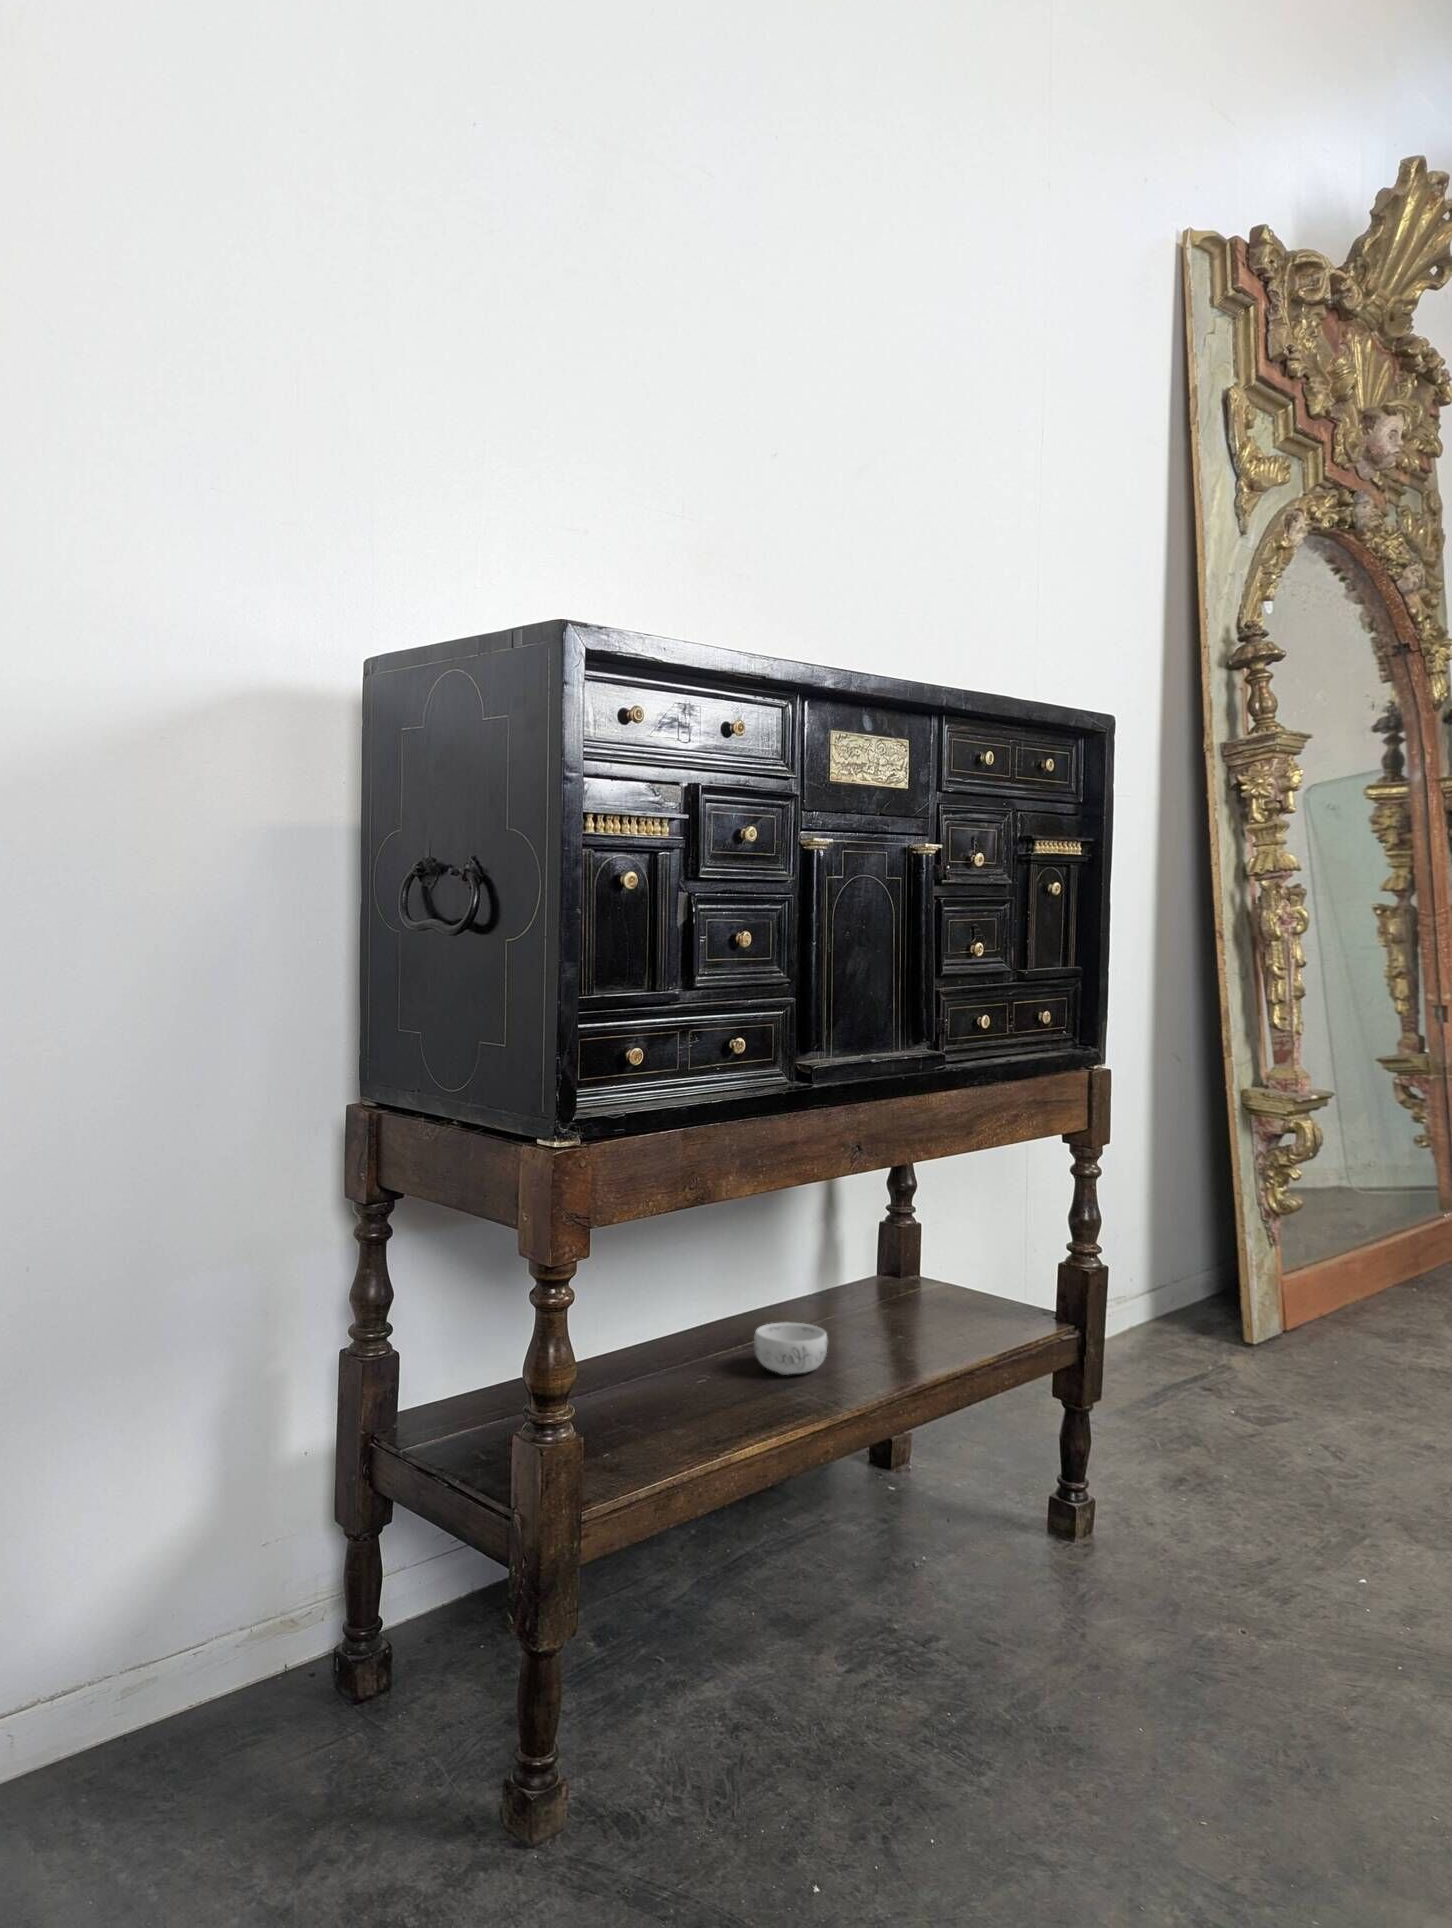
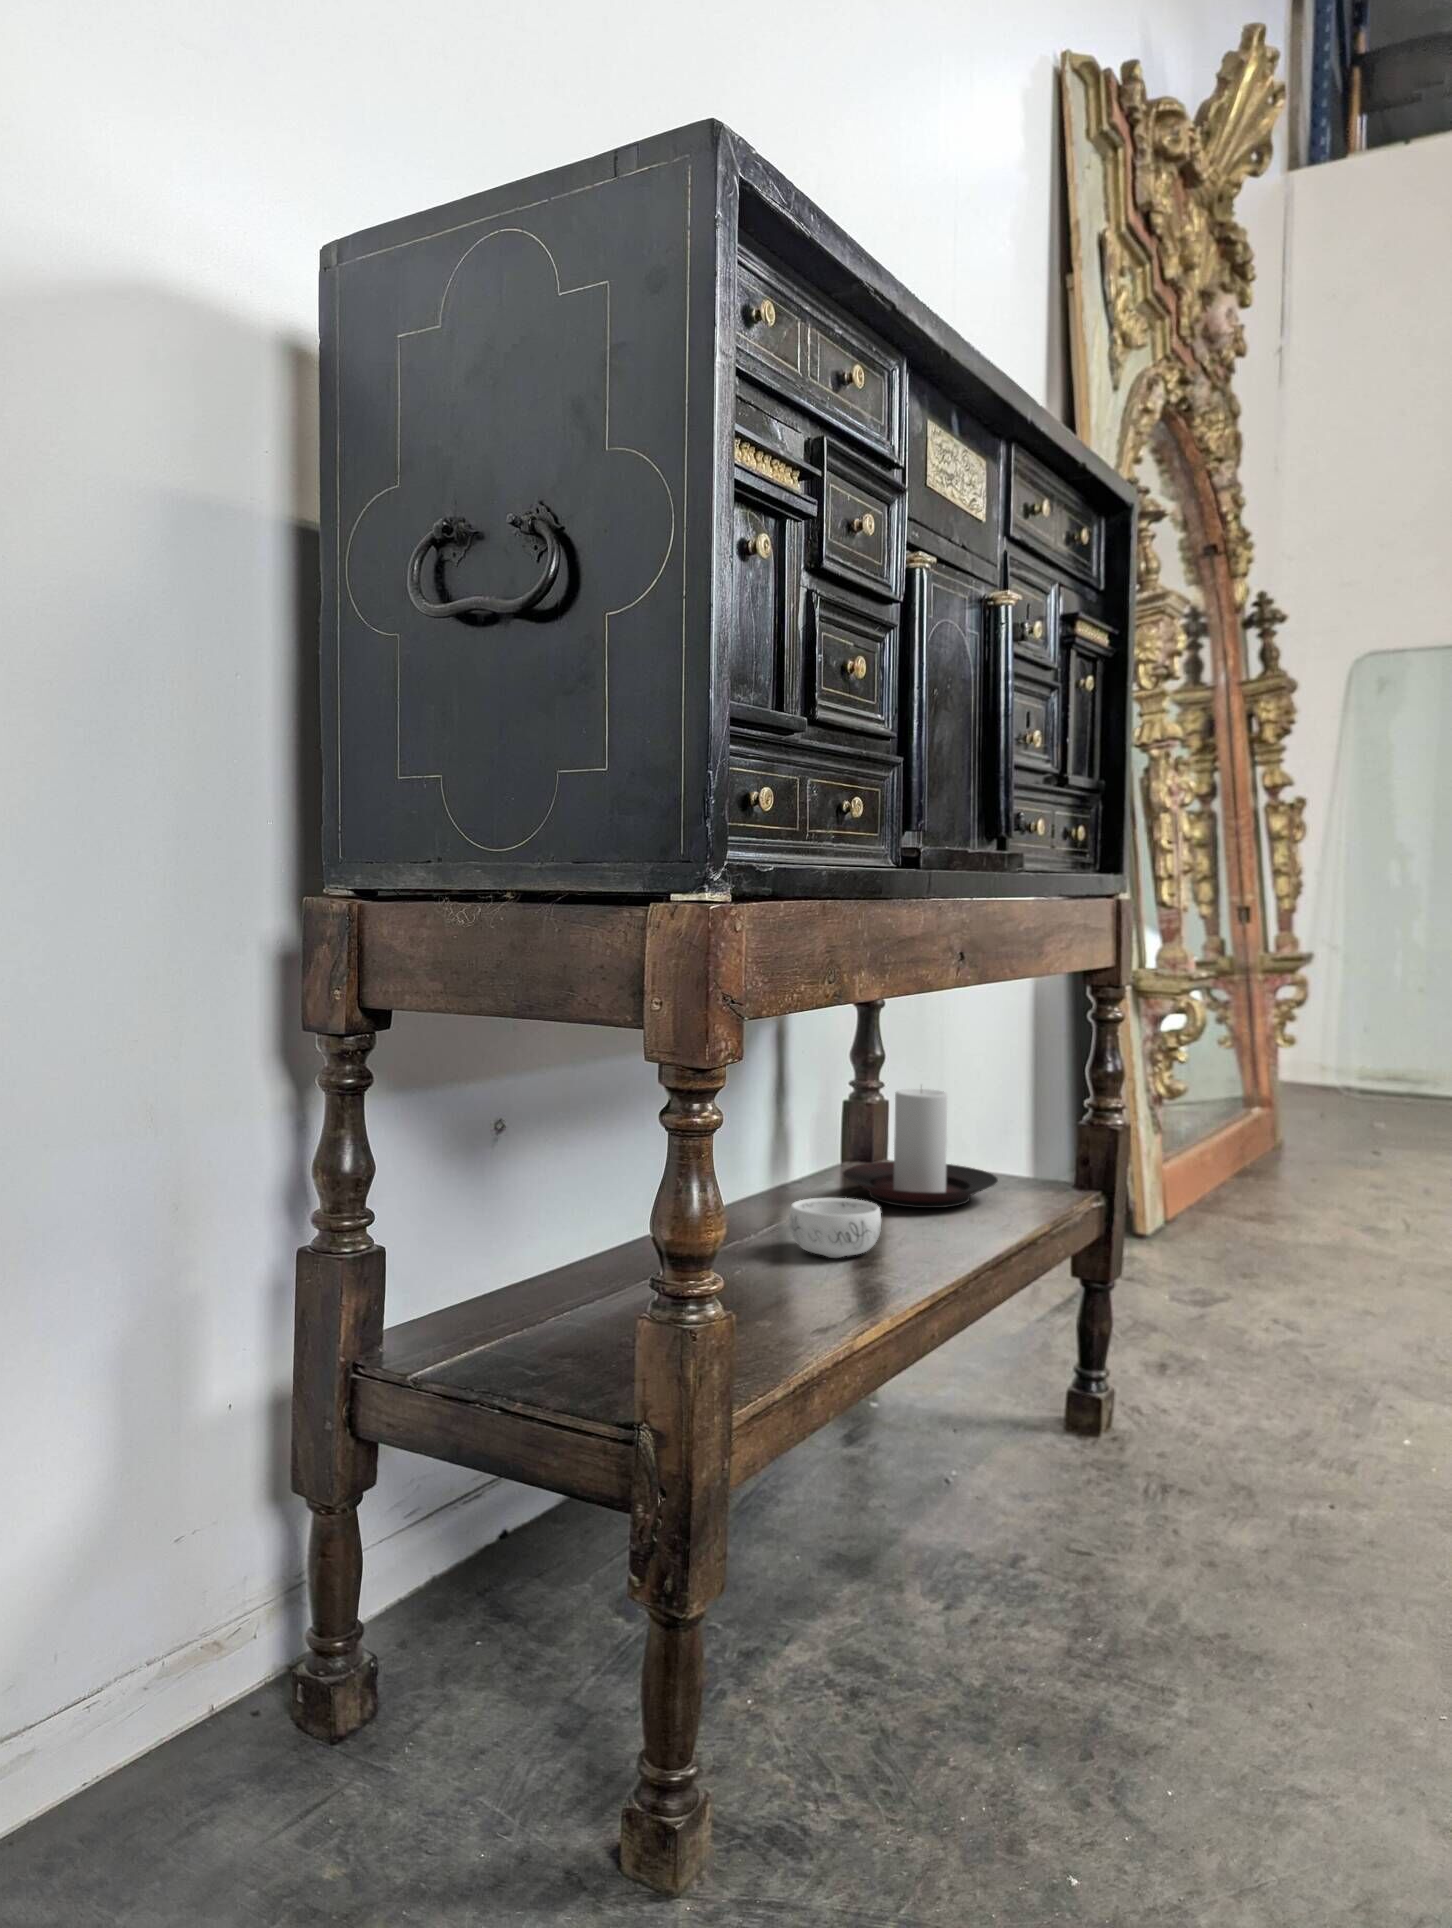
candle holder: none [841,1225,971,1331] -> present [843,1089,998,1208]

